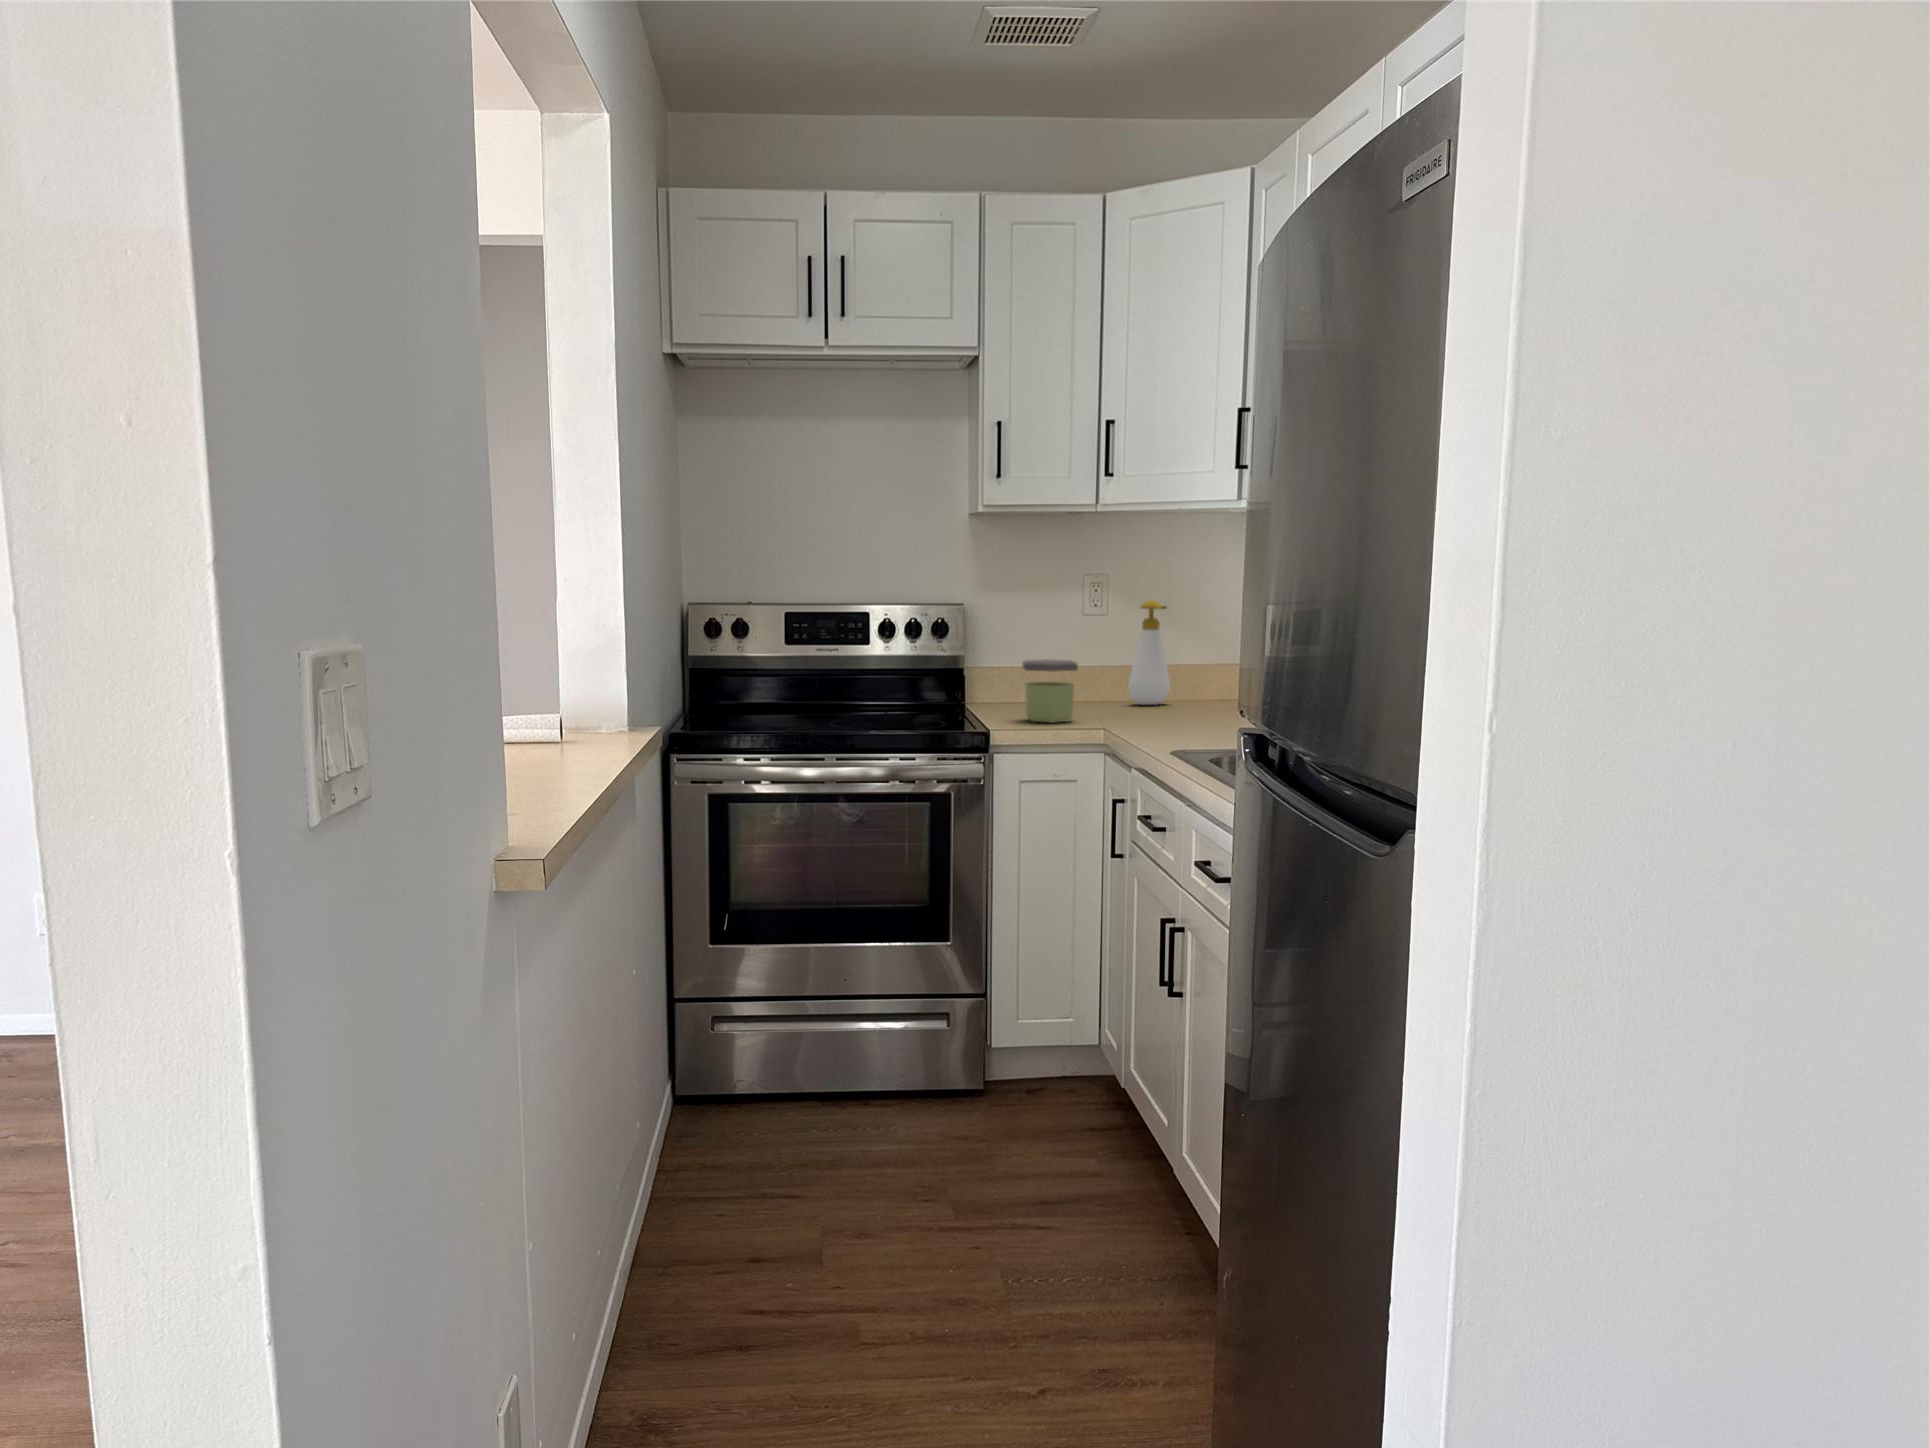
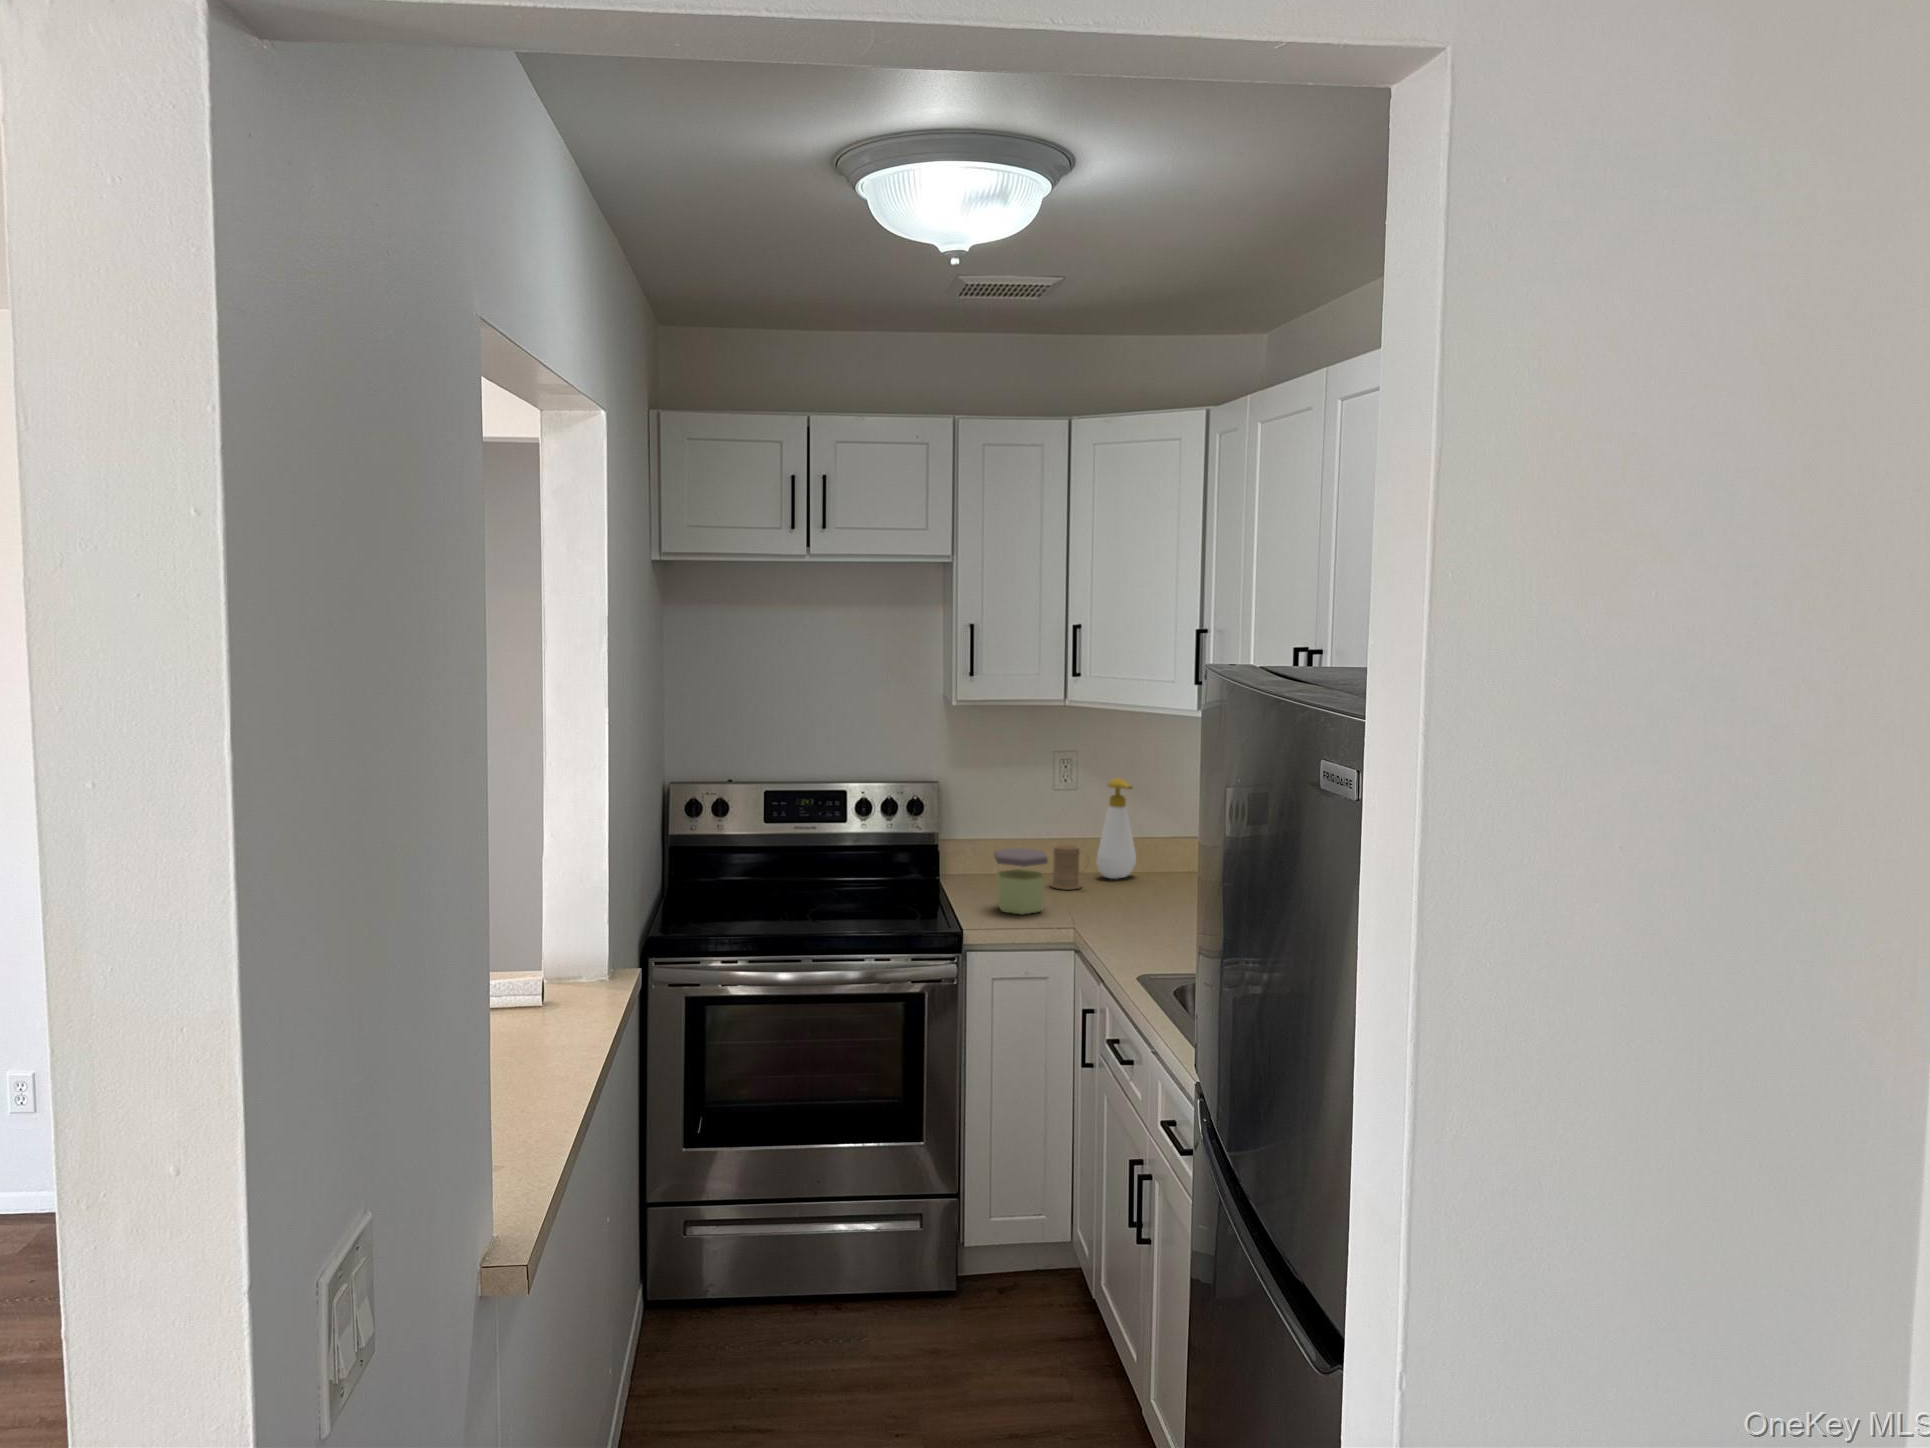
mug: none [1080,667,1121,711] -> present [1051,844,1082,890]

